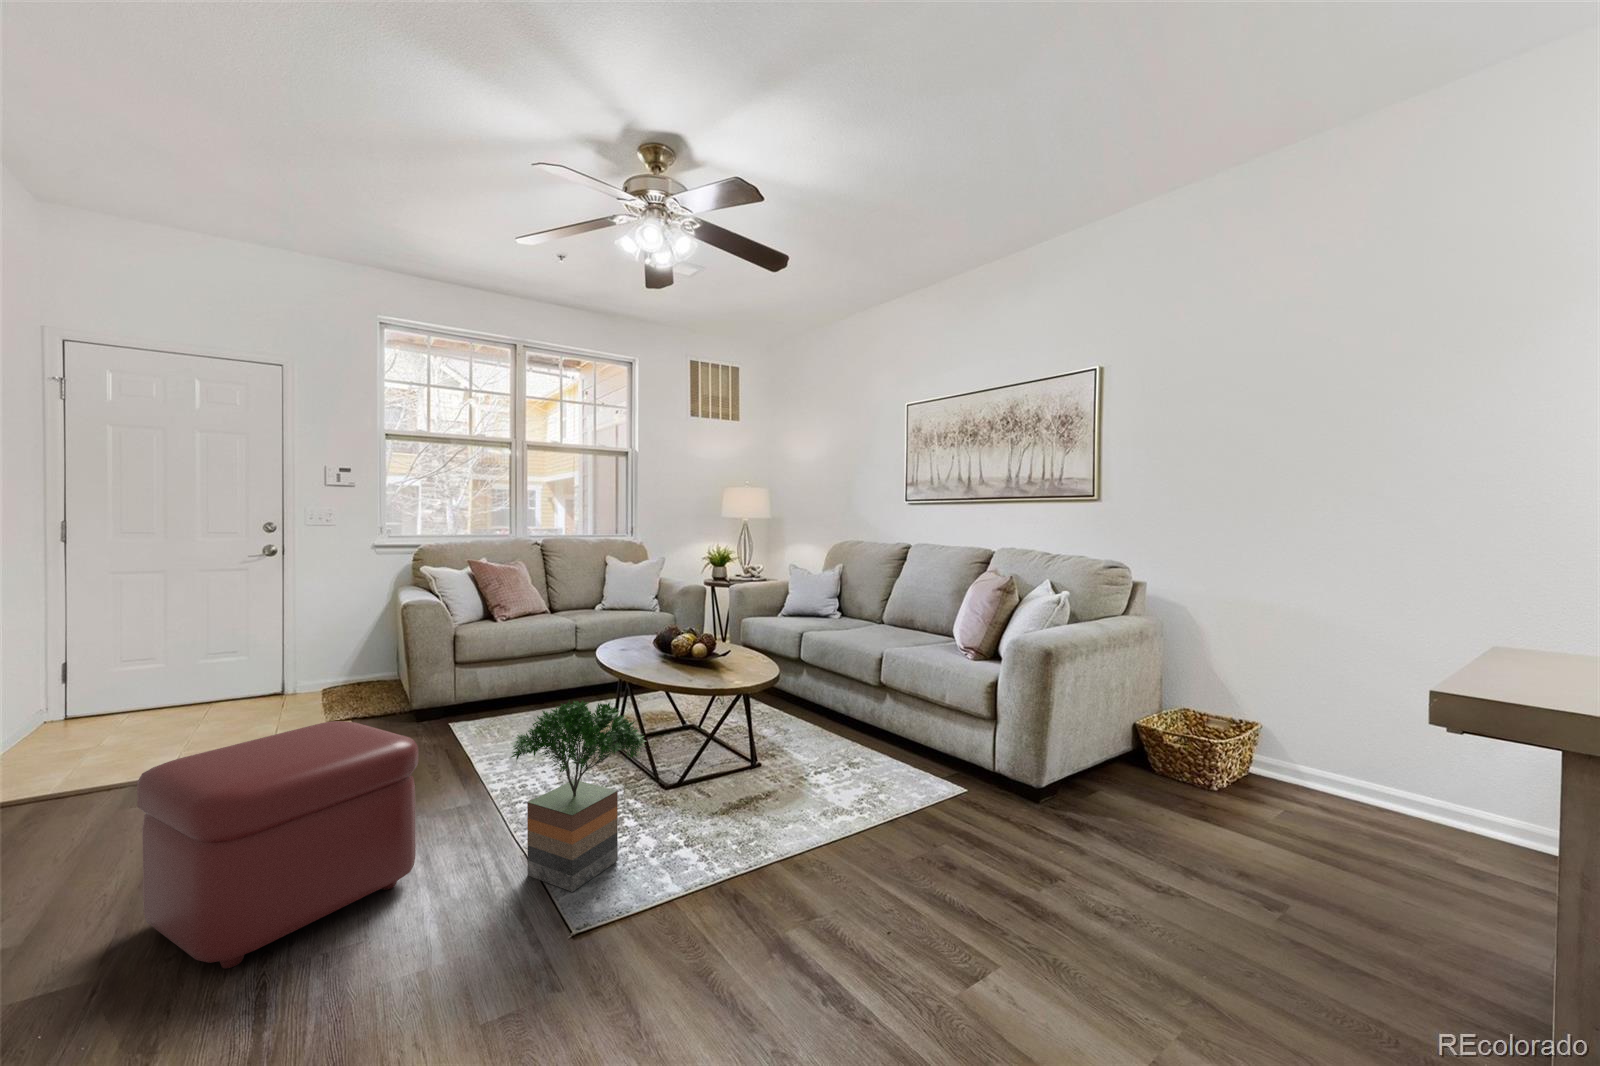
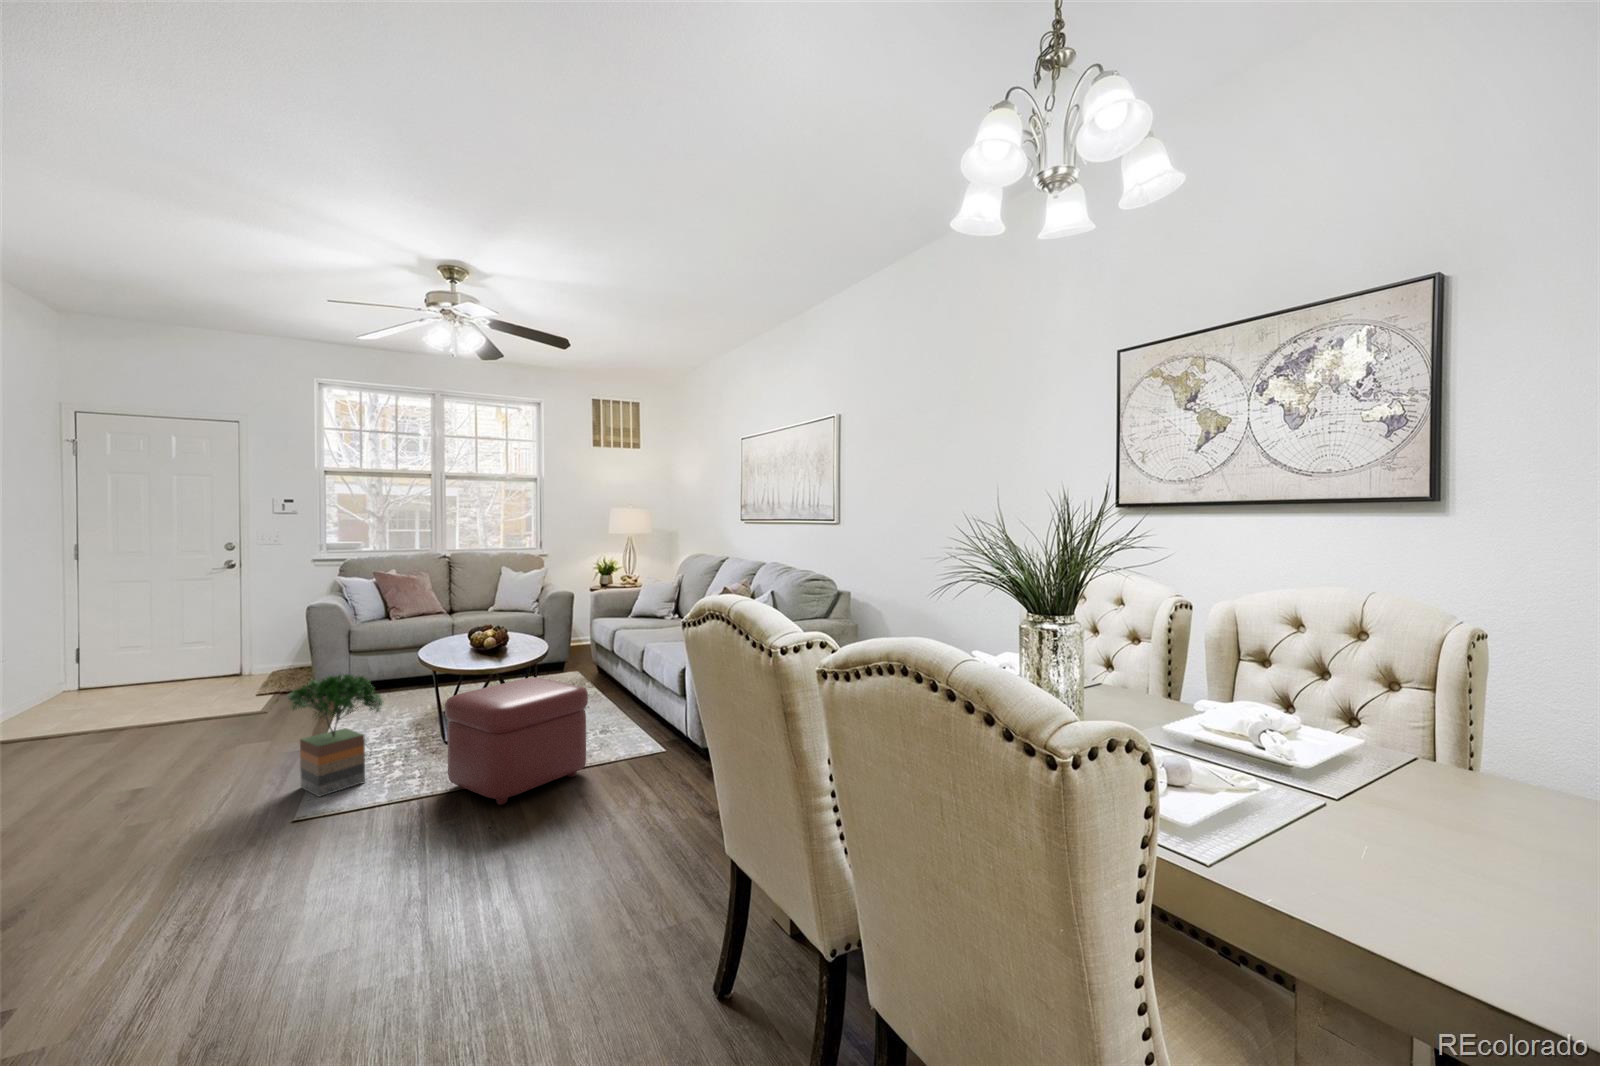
ottoman: present [137,721,418,969] -> present [445,677,588,805]

